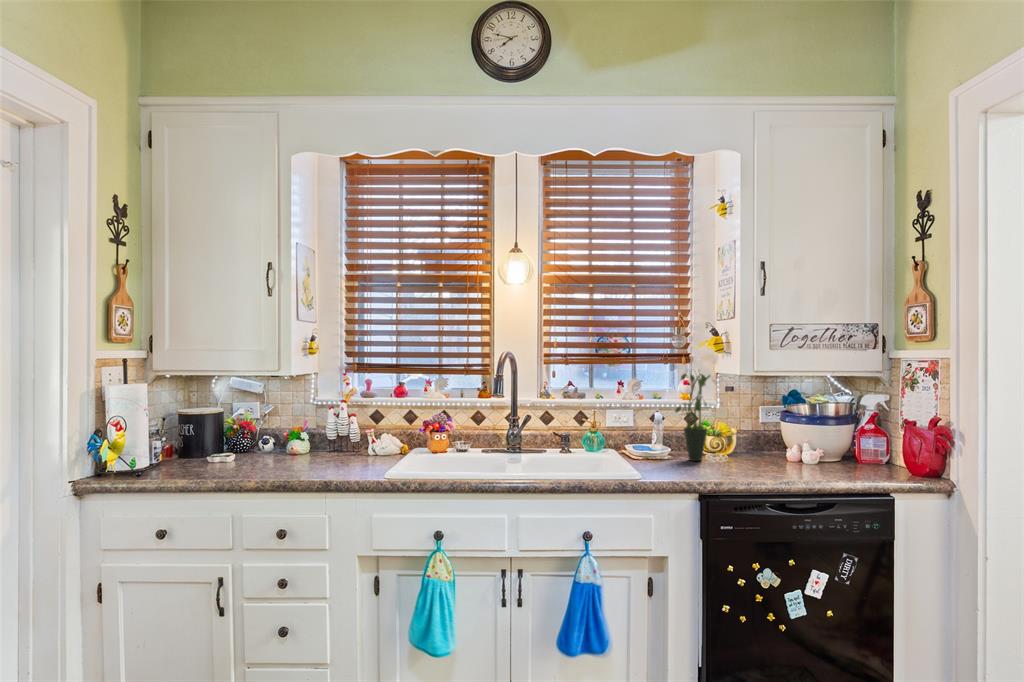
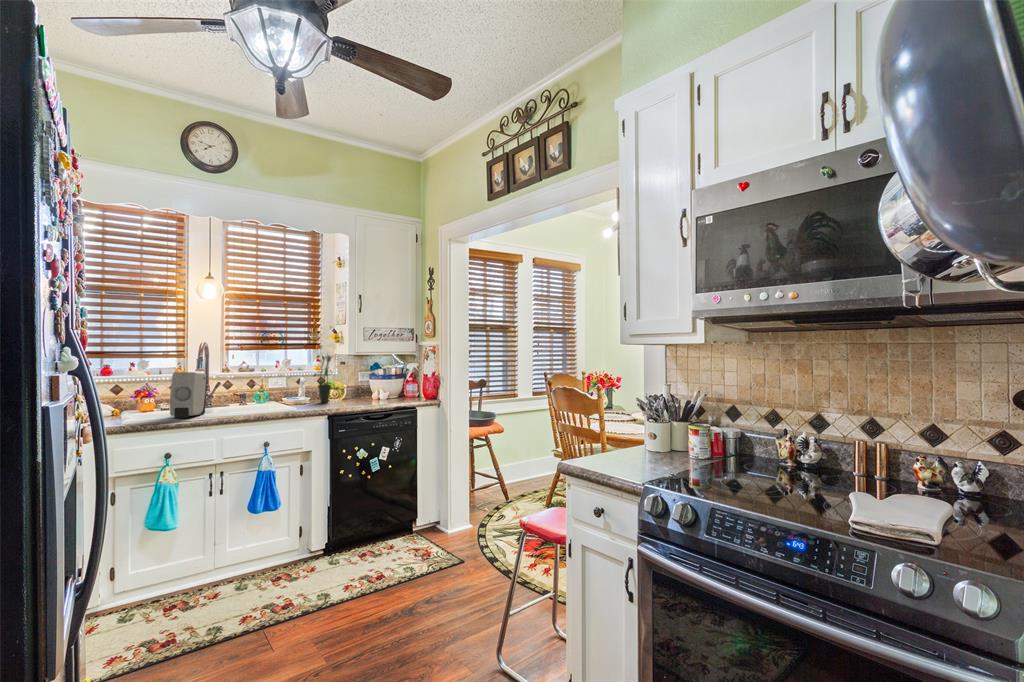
soap dispenser: none [451,397,505,473] -> present [170,372,207,418]

